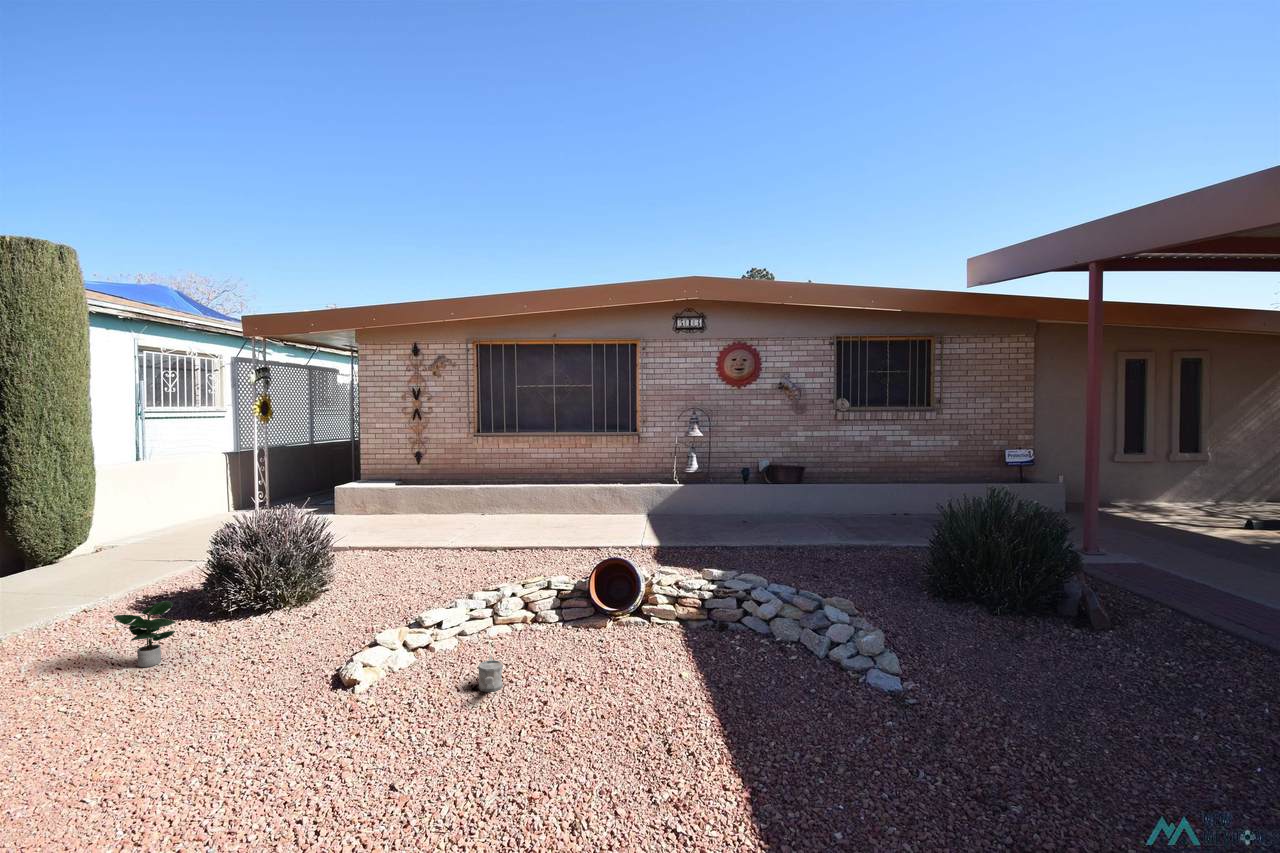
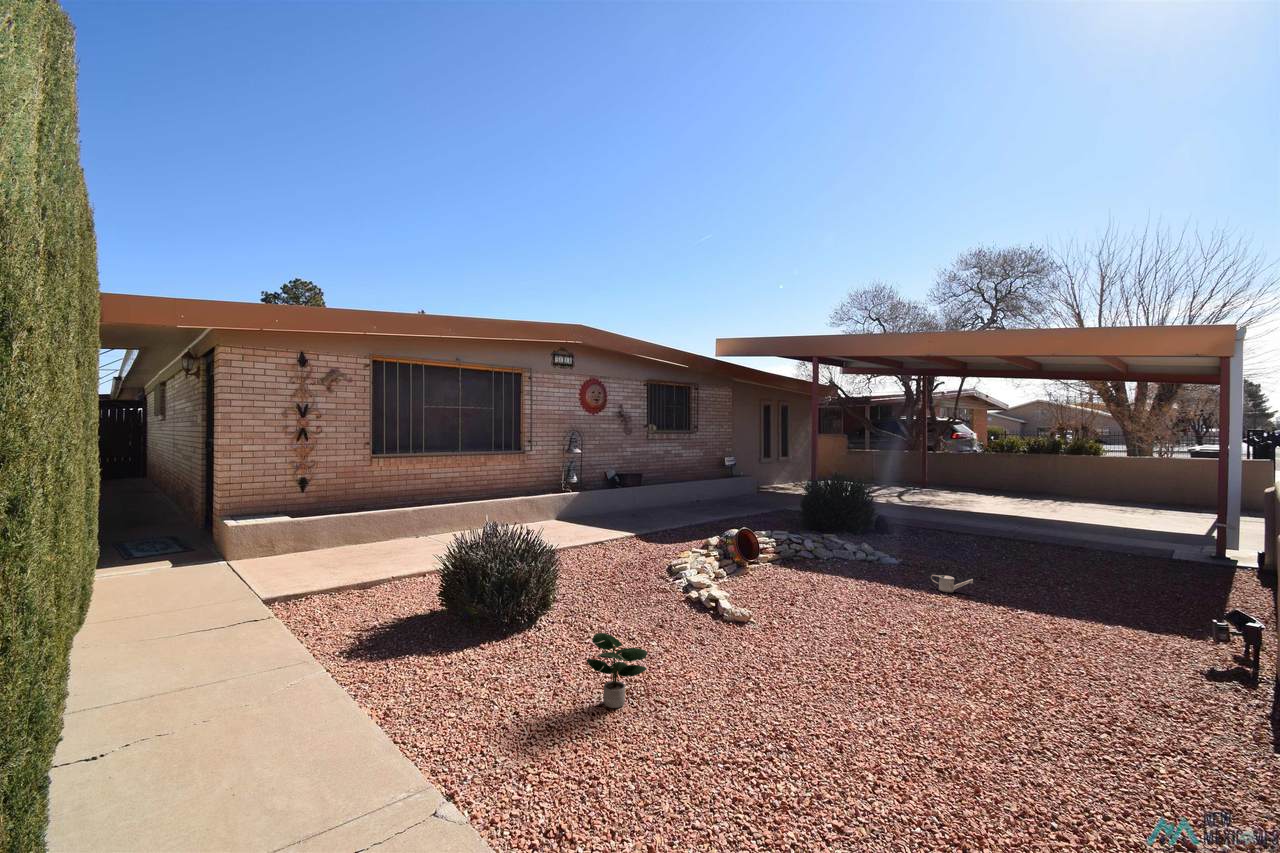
watering can: present [478,656,503,692] -> present [931,575,973,592]

